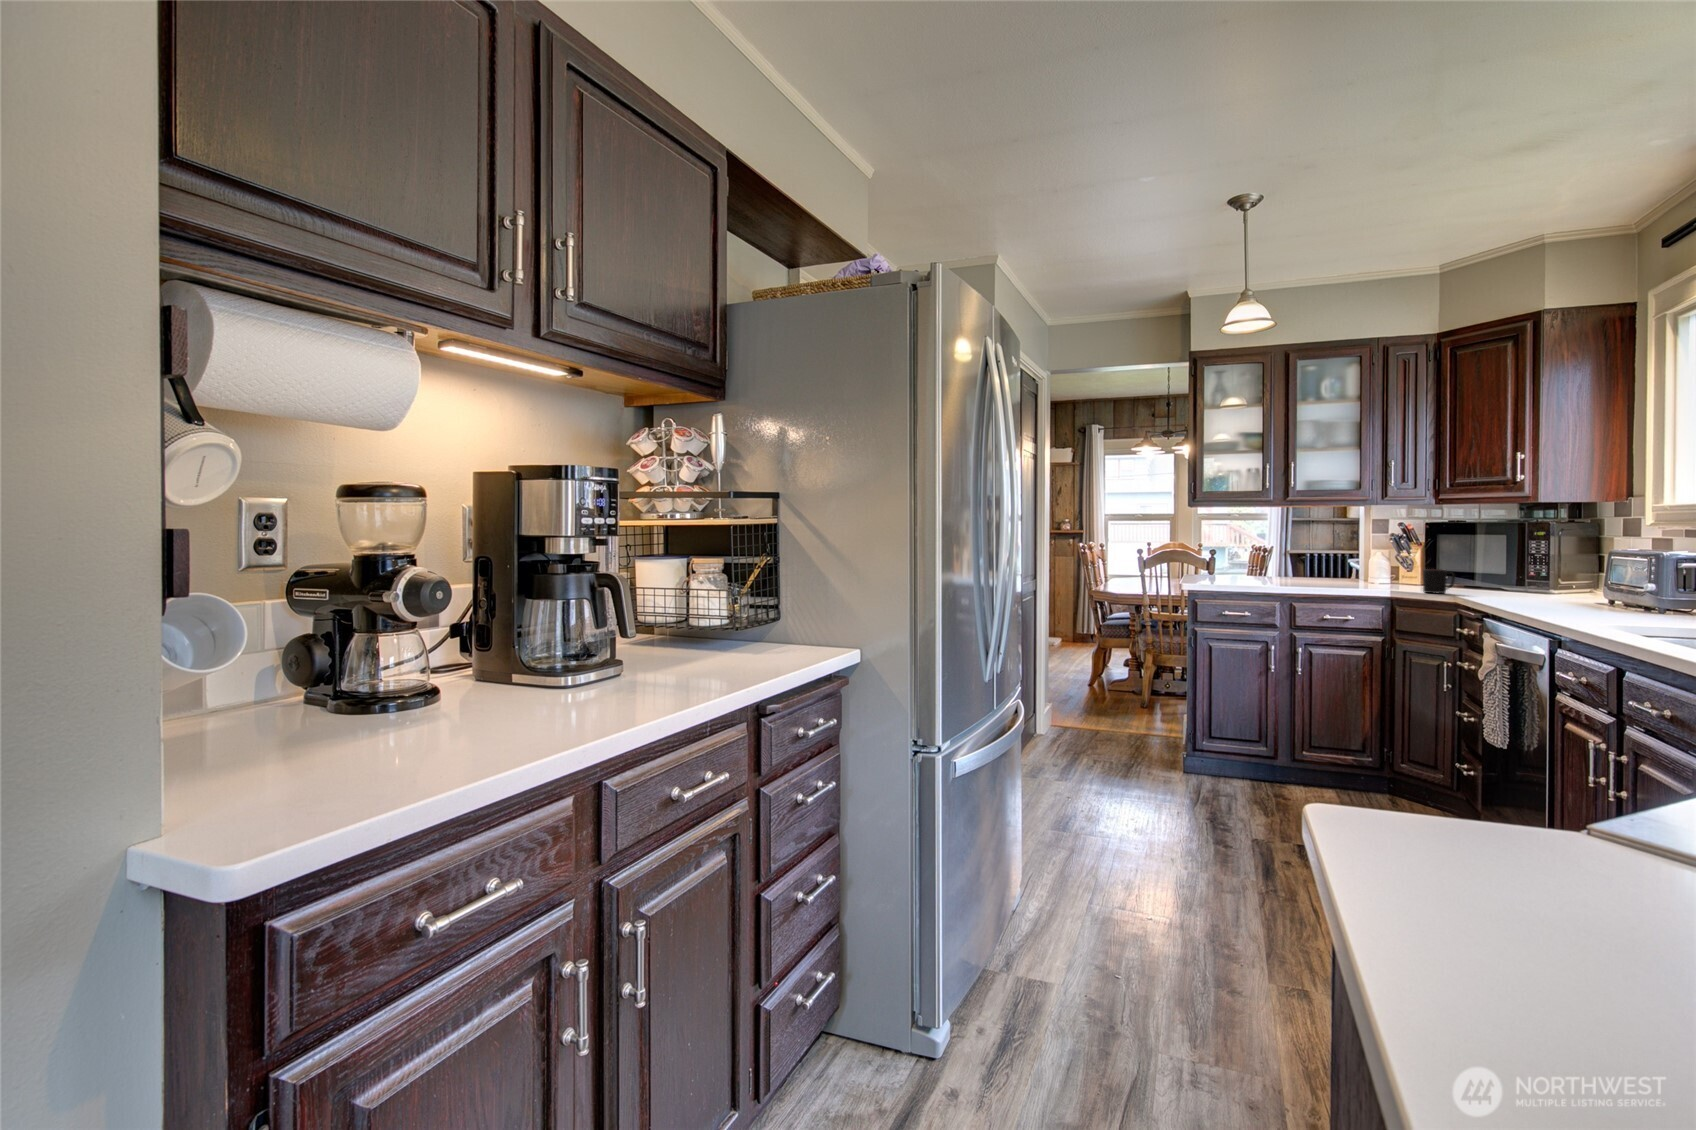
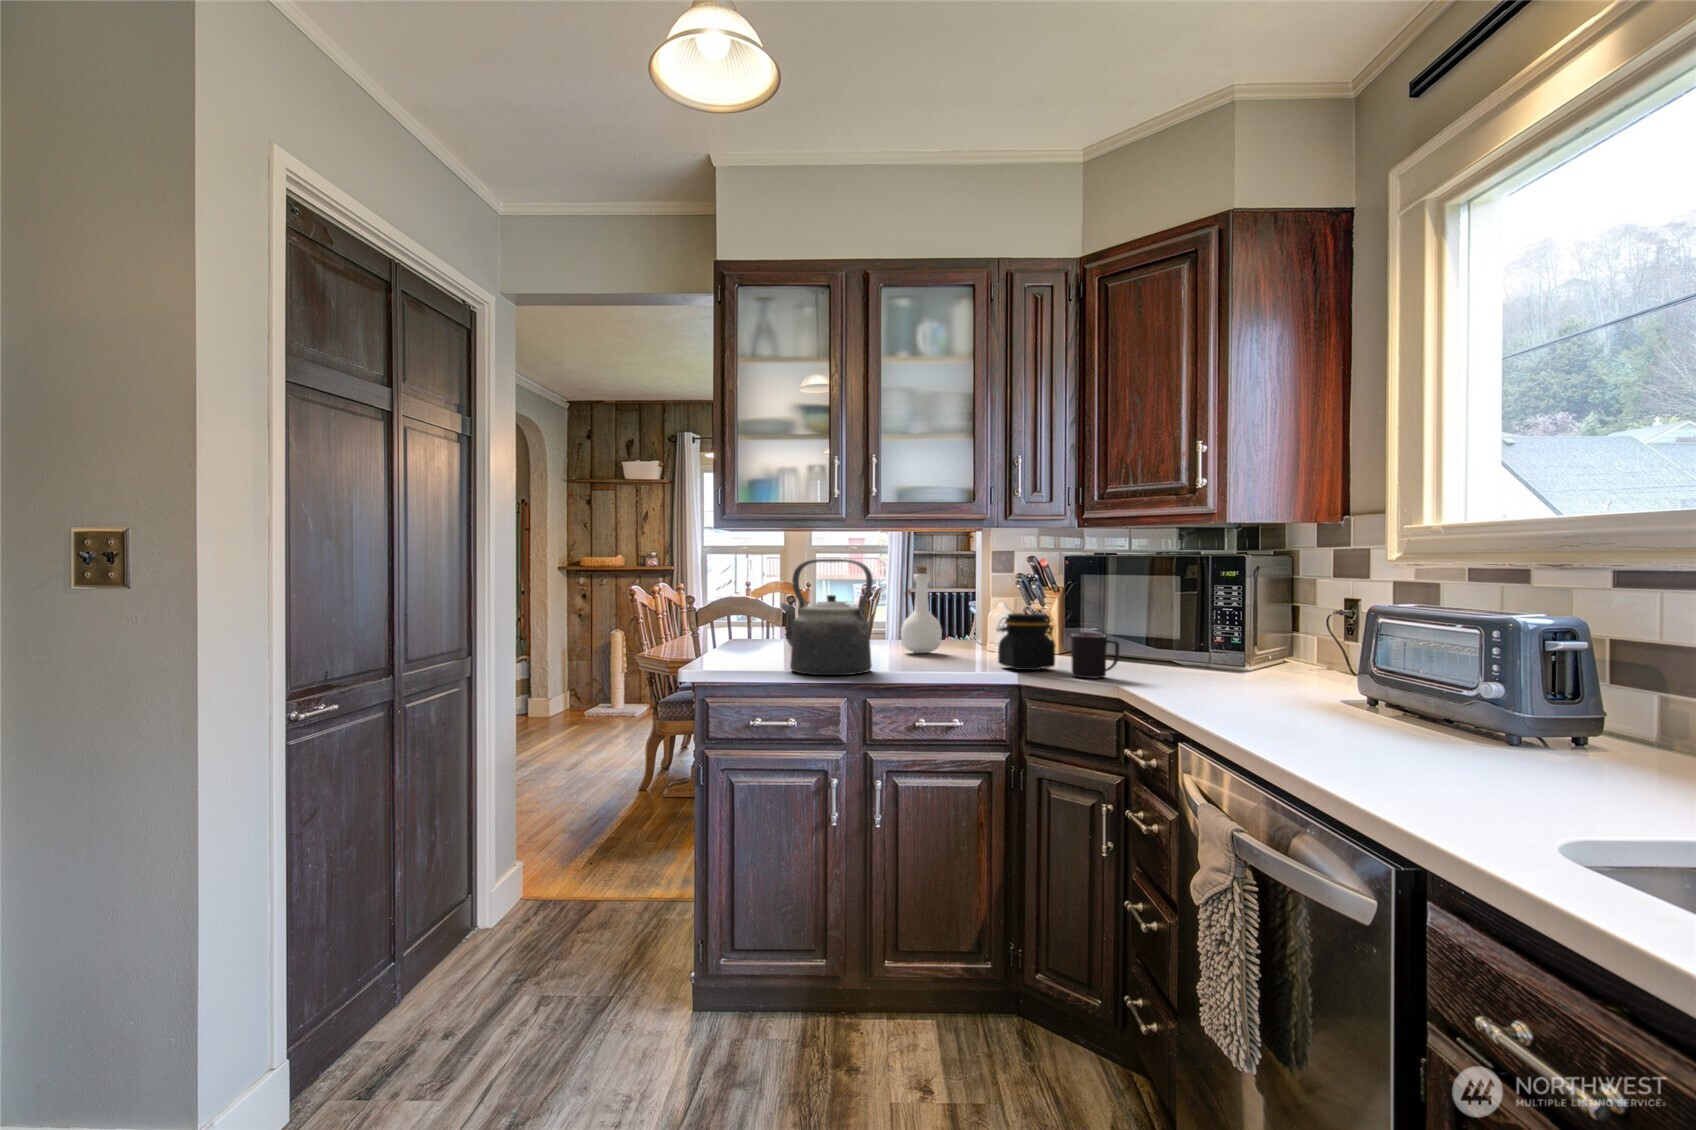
kettle: none [1237,528,1296,590] -> present [781,559,873,675]
bottle: none [1307,531,1335,583] -> present [901,567,942,653]
jar: none [1374,558,1414,590] -> present [997,613,1055,670]

